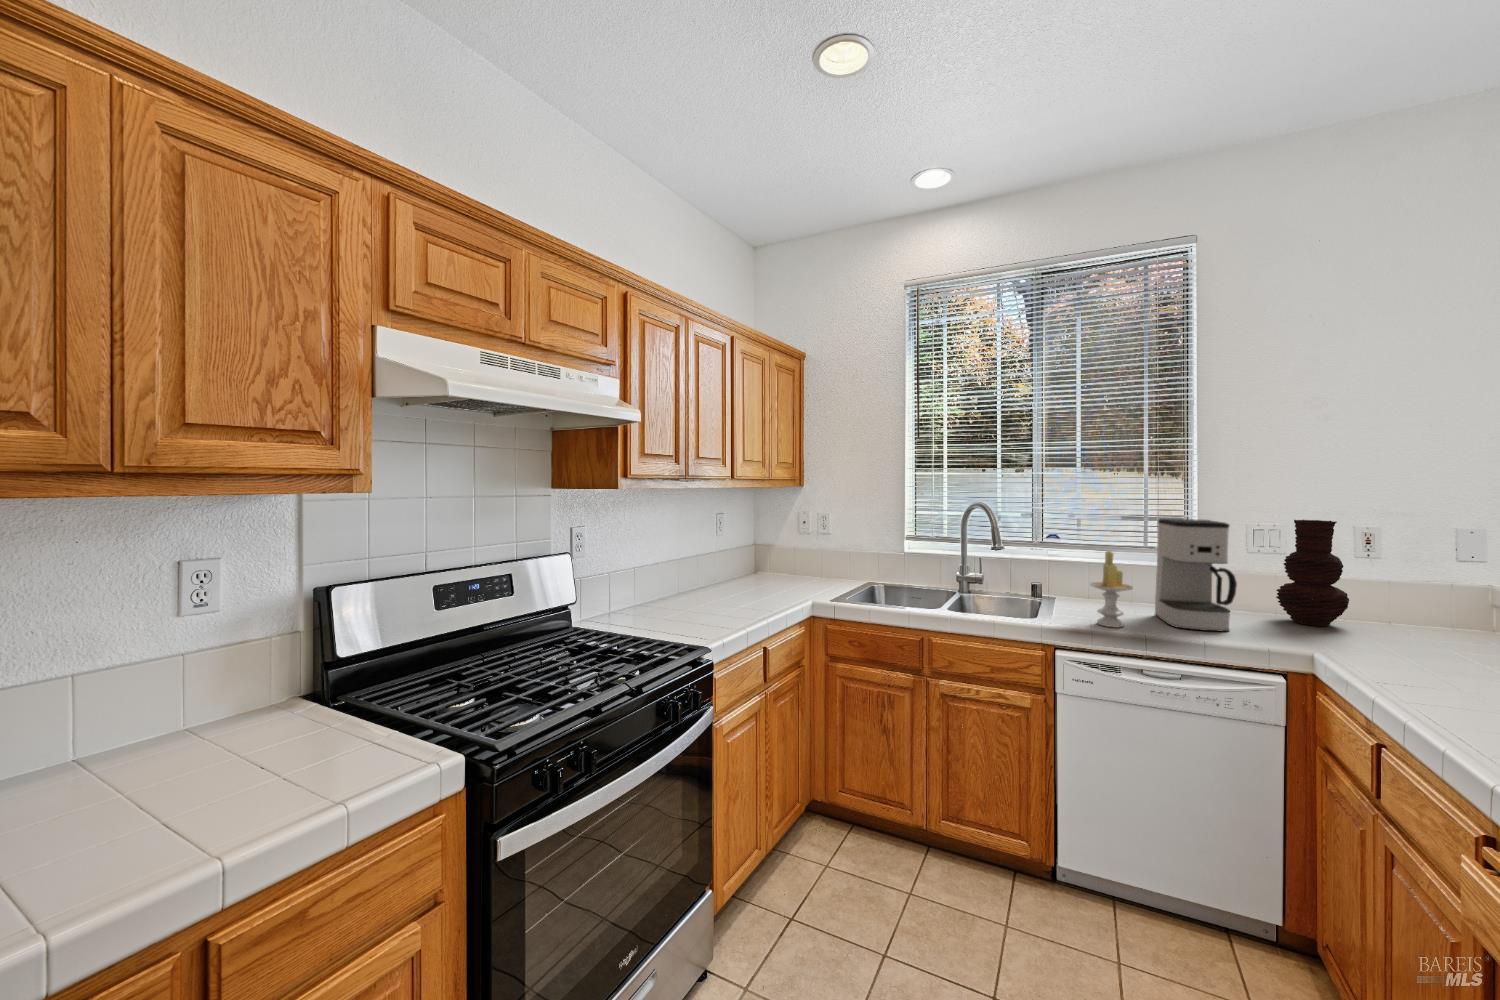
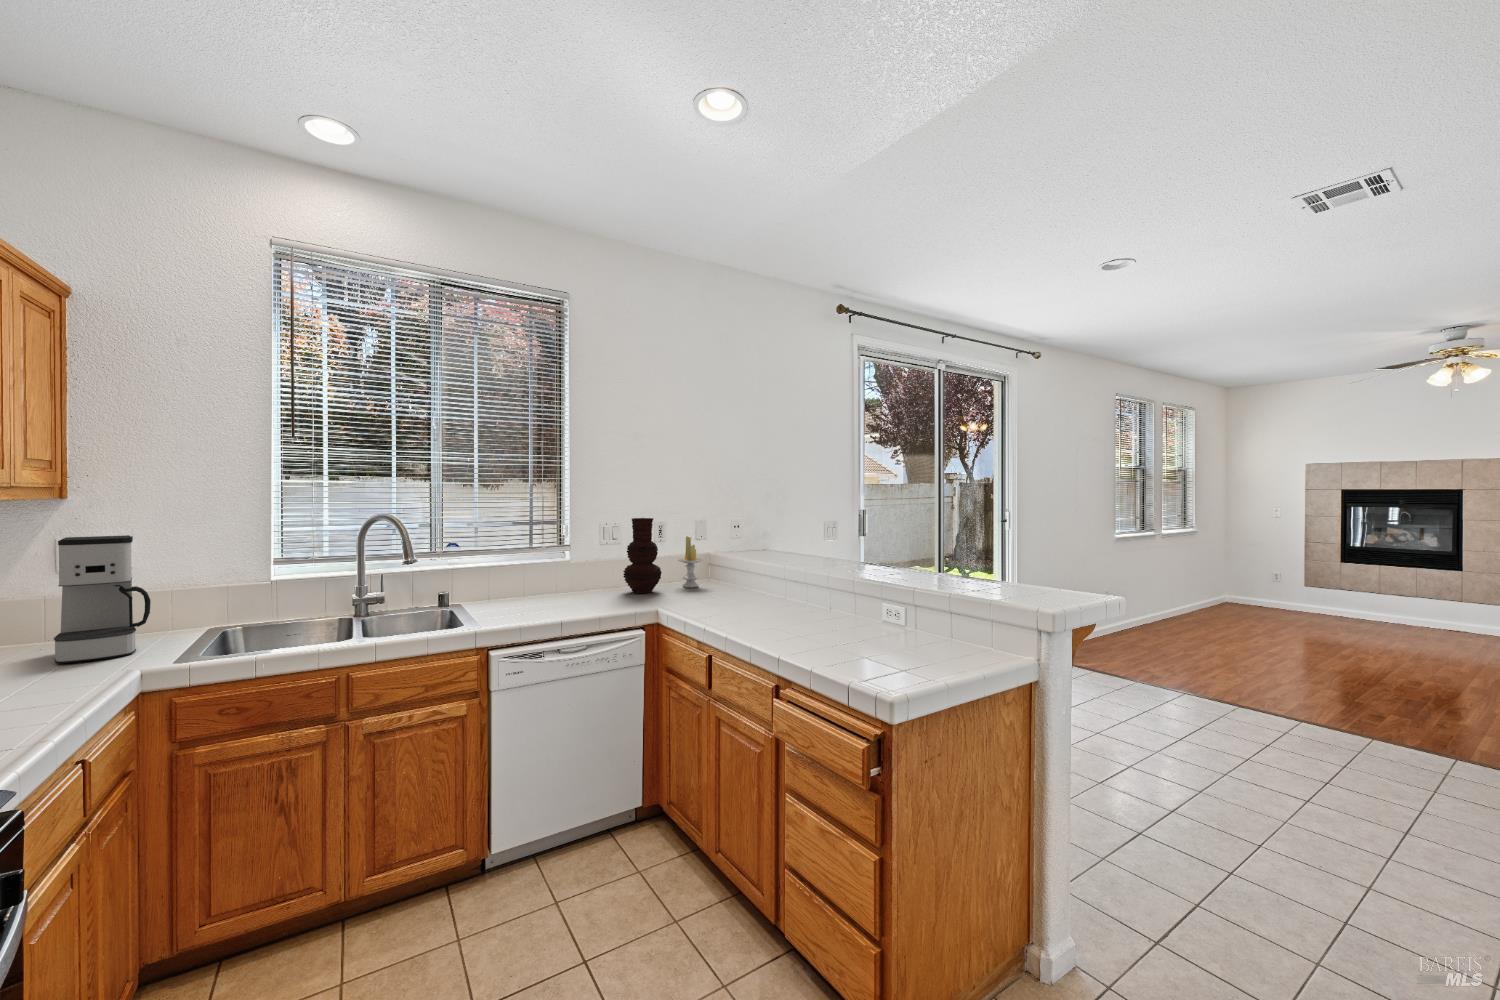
coffee maker: present [1155,519,1237,631] -> present [54,535,151,663]
candle: present [1090,551,1133,627] -> present [678,536,703,587]

